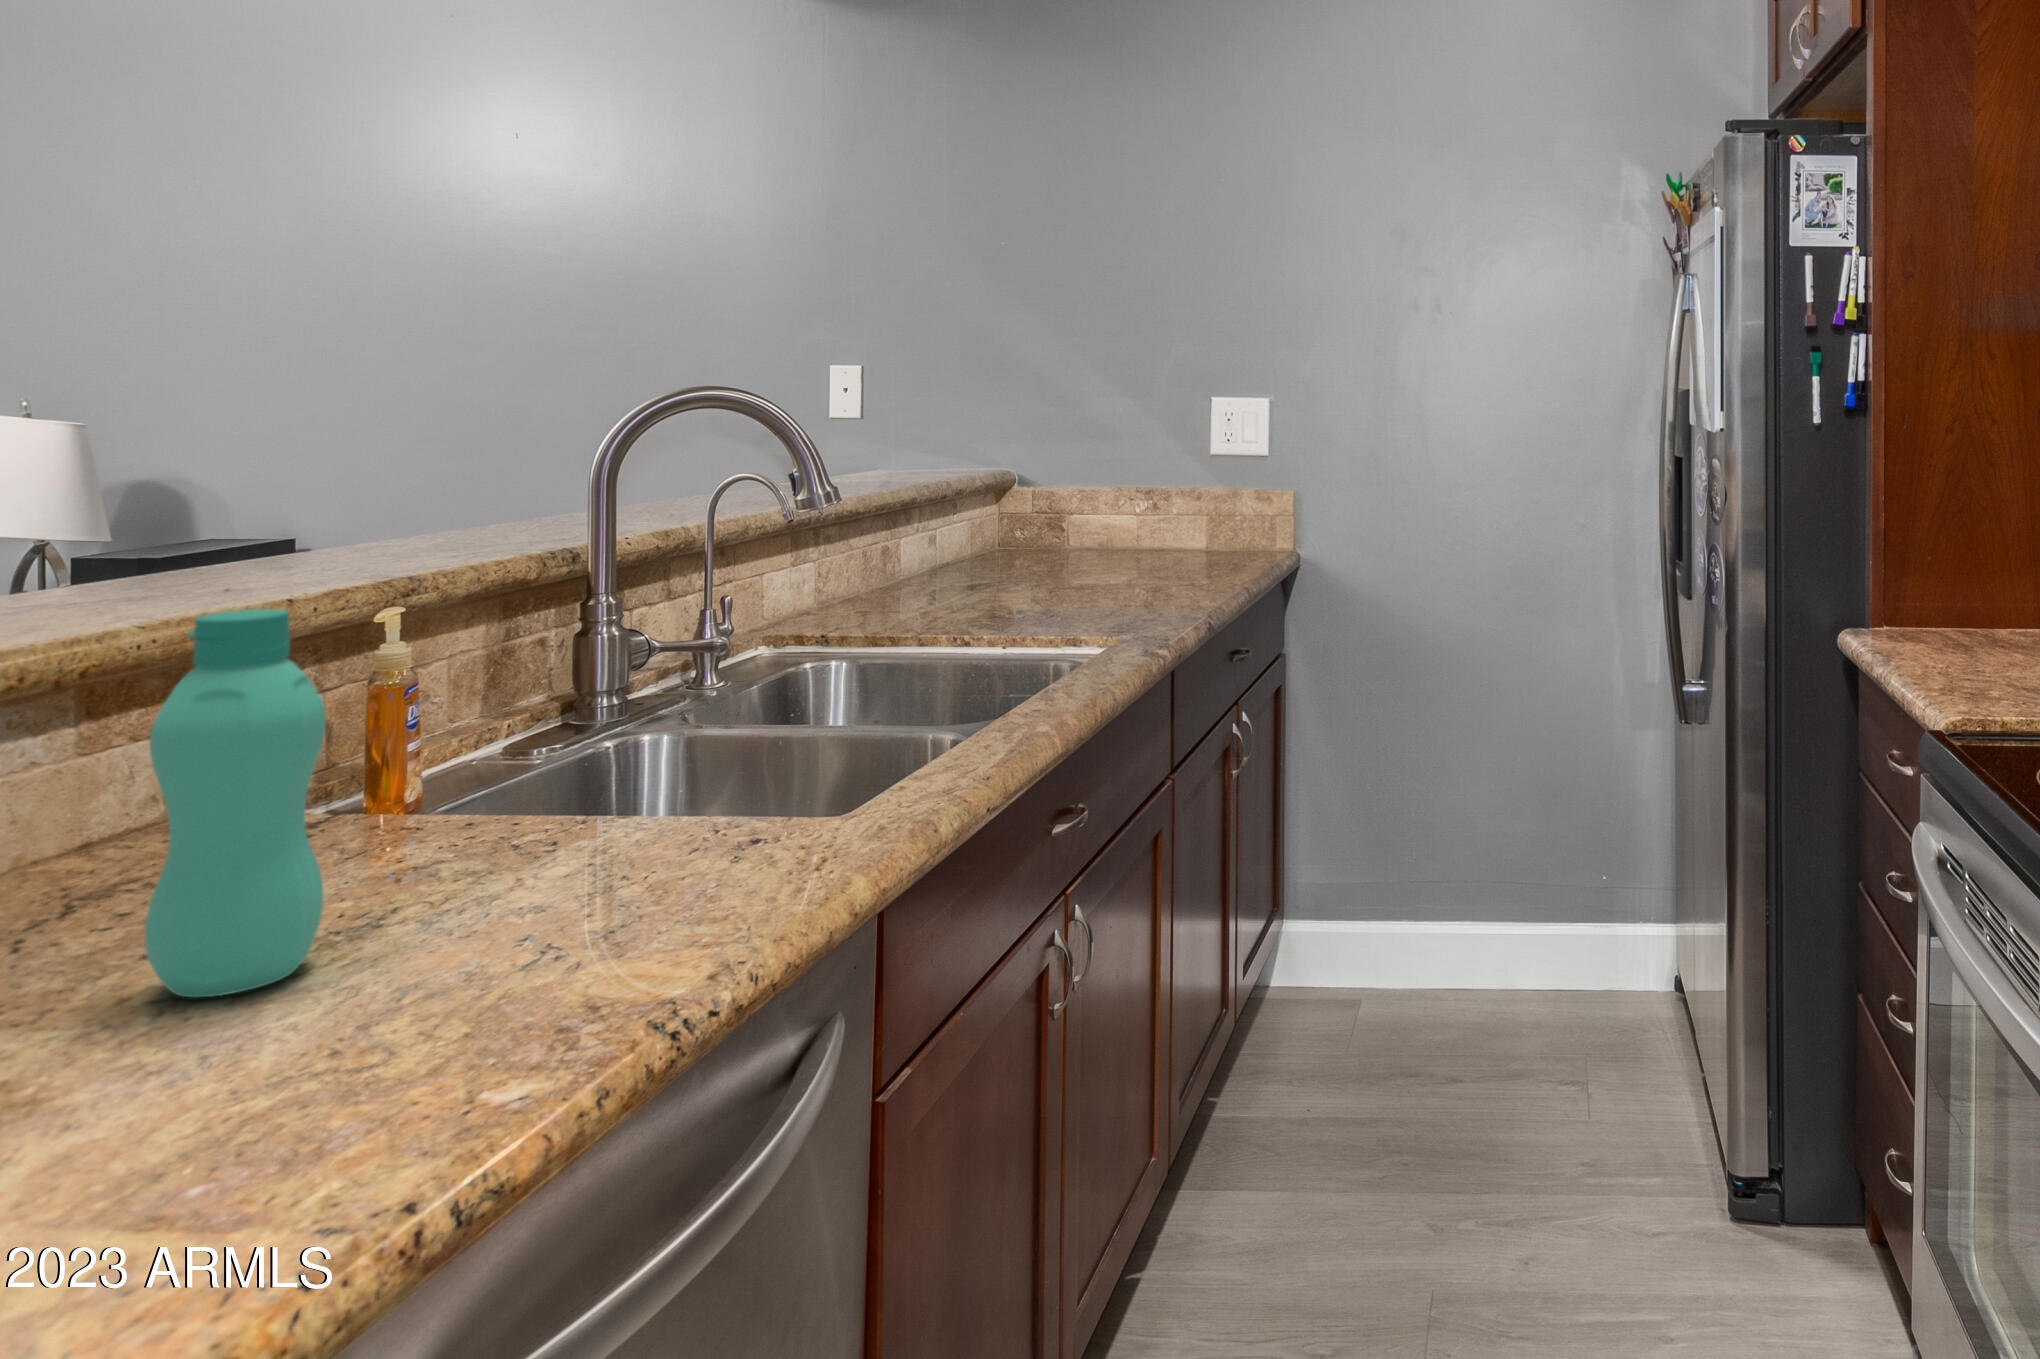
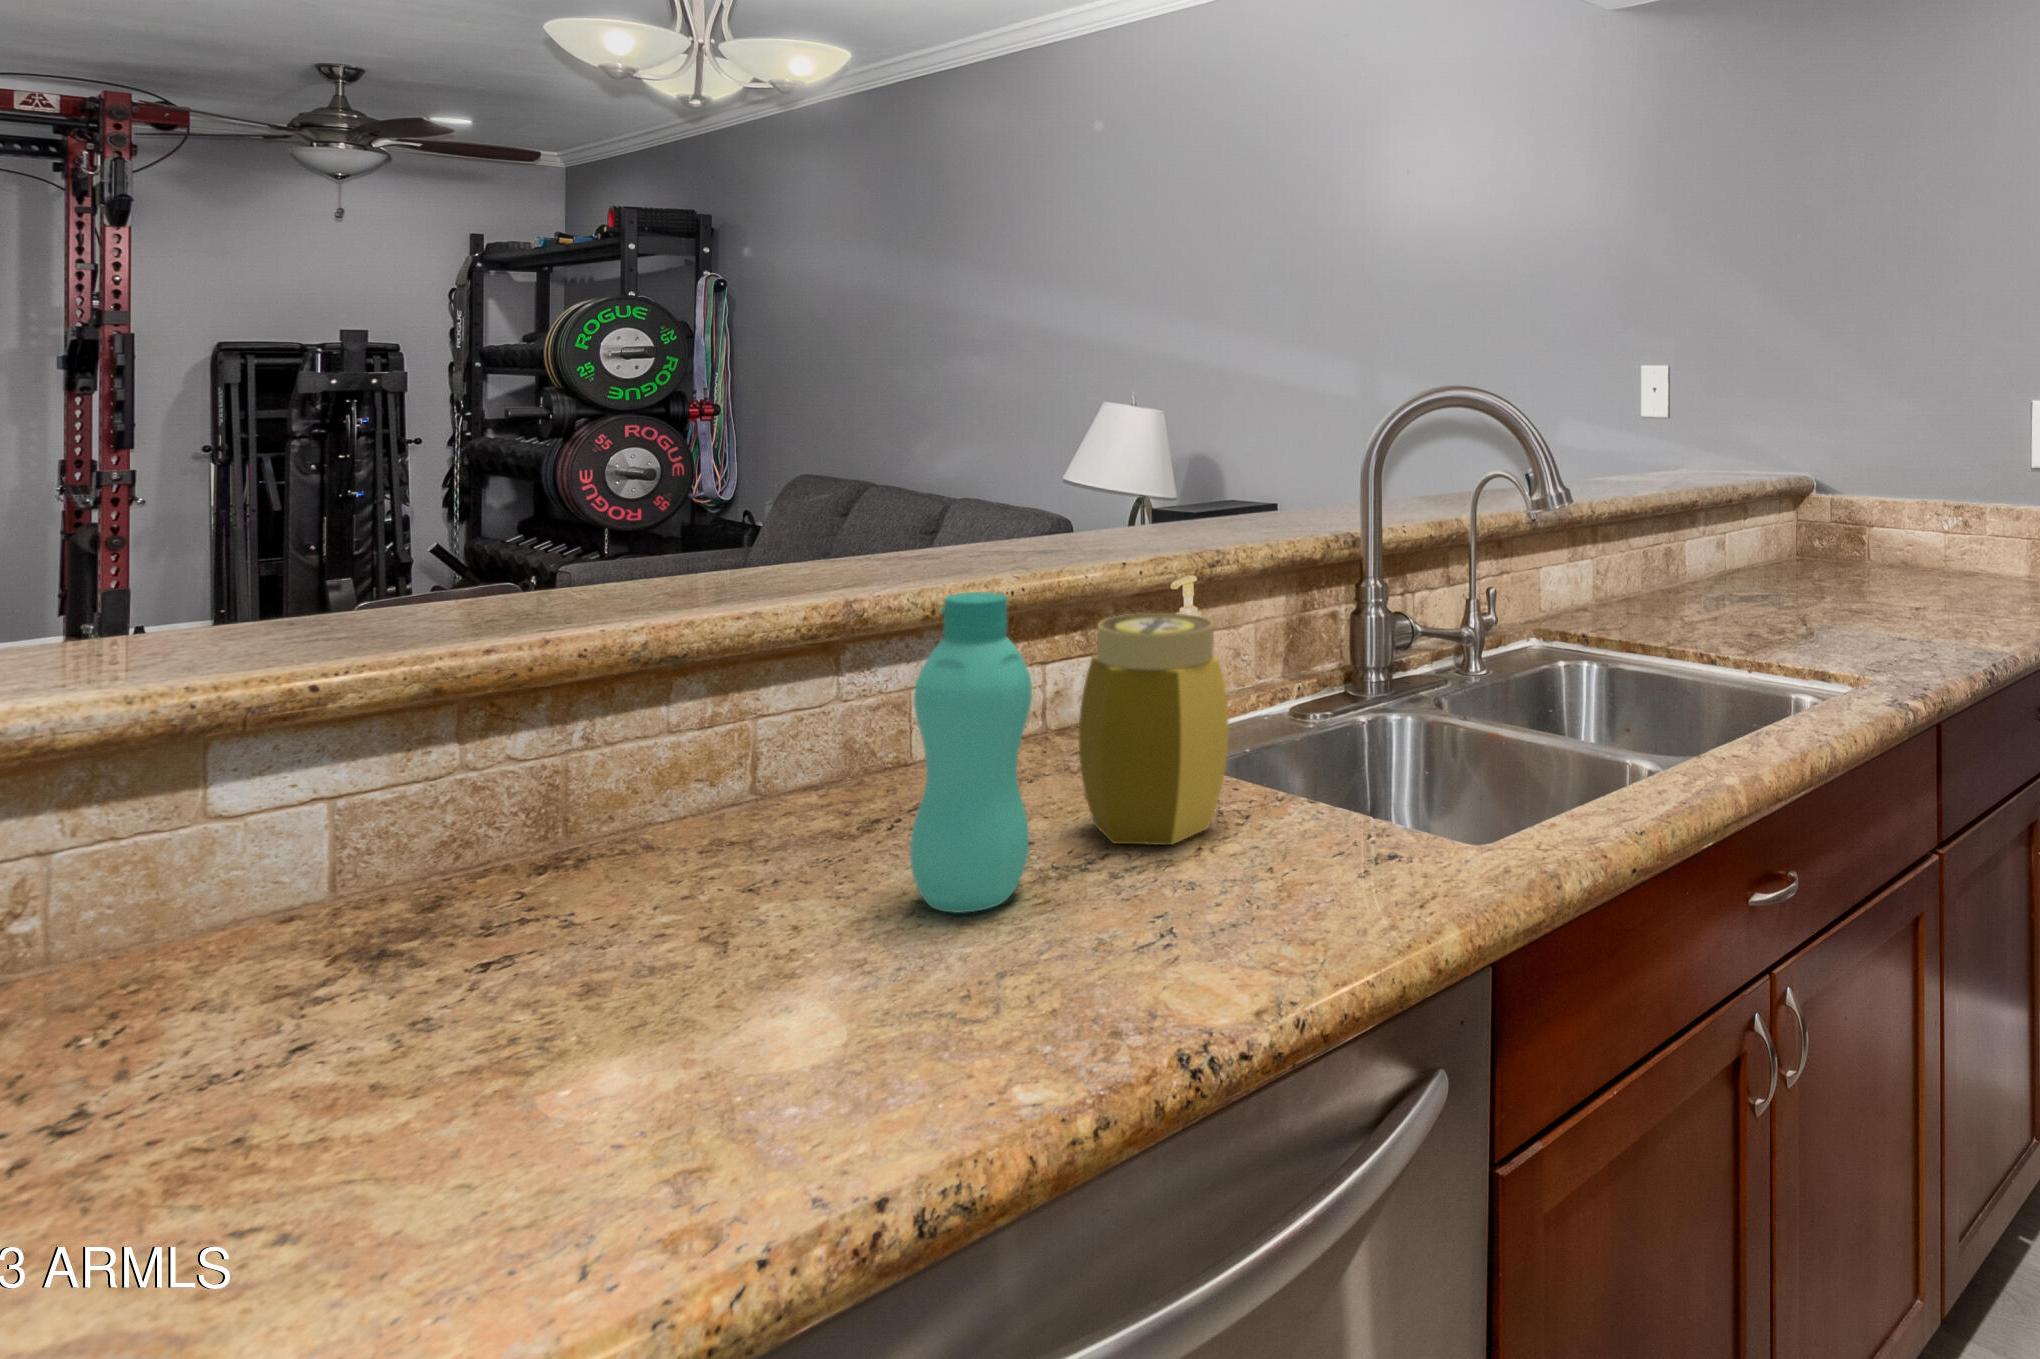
jar: none [324,628,536,897] -> present [1079,613,1229,845]

